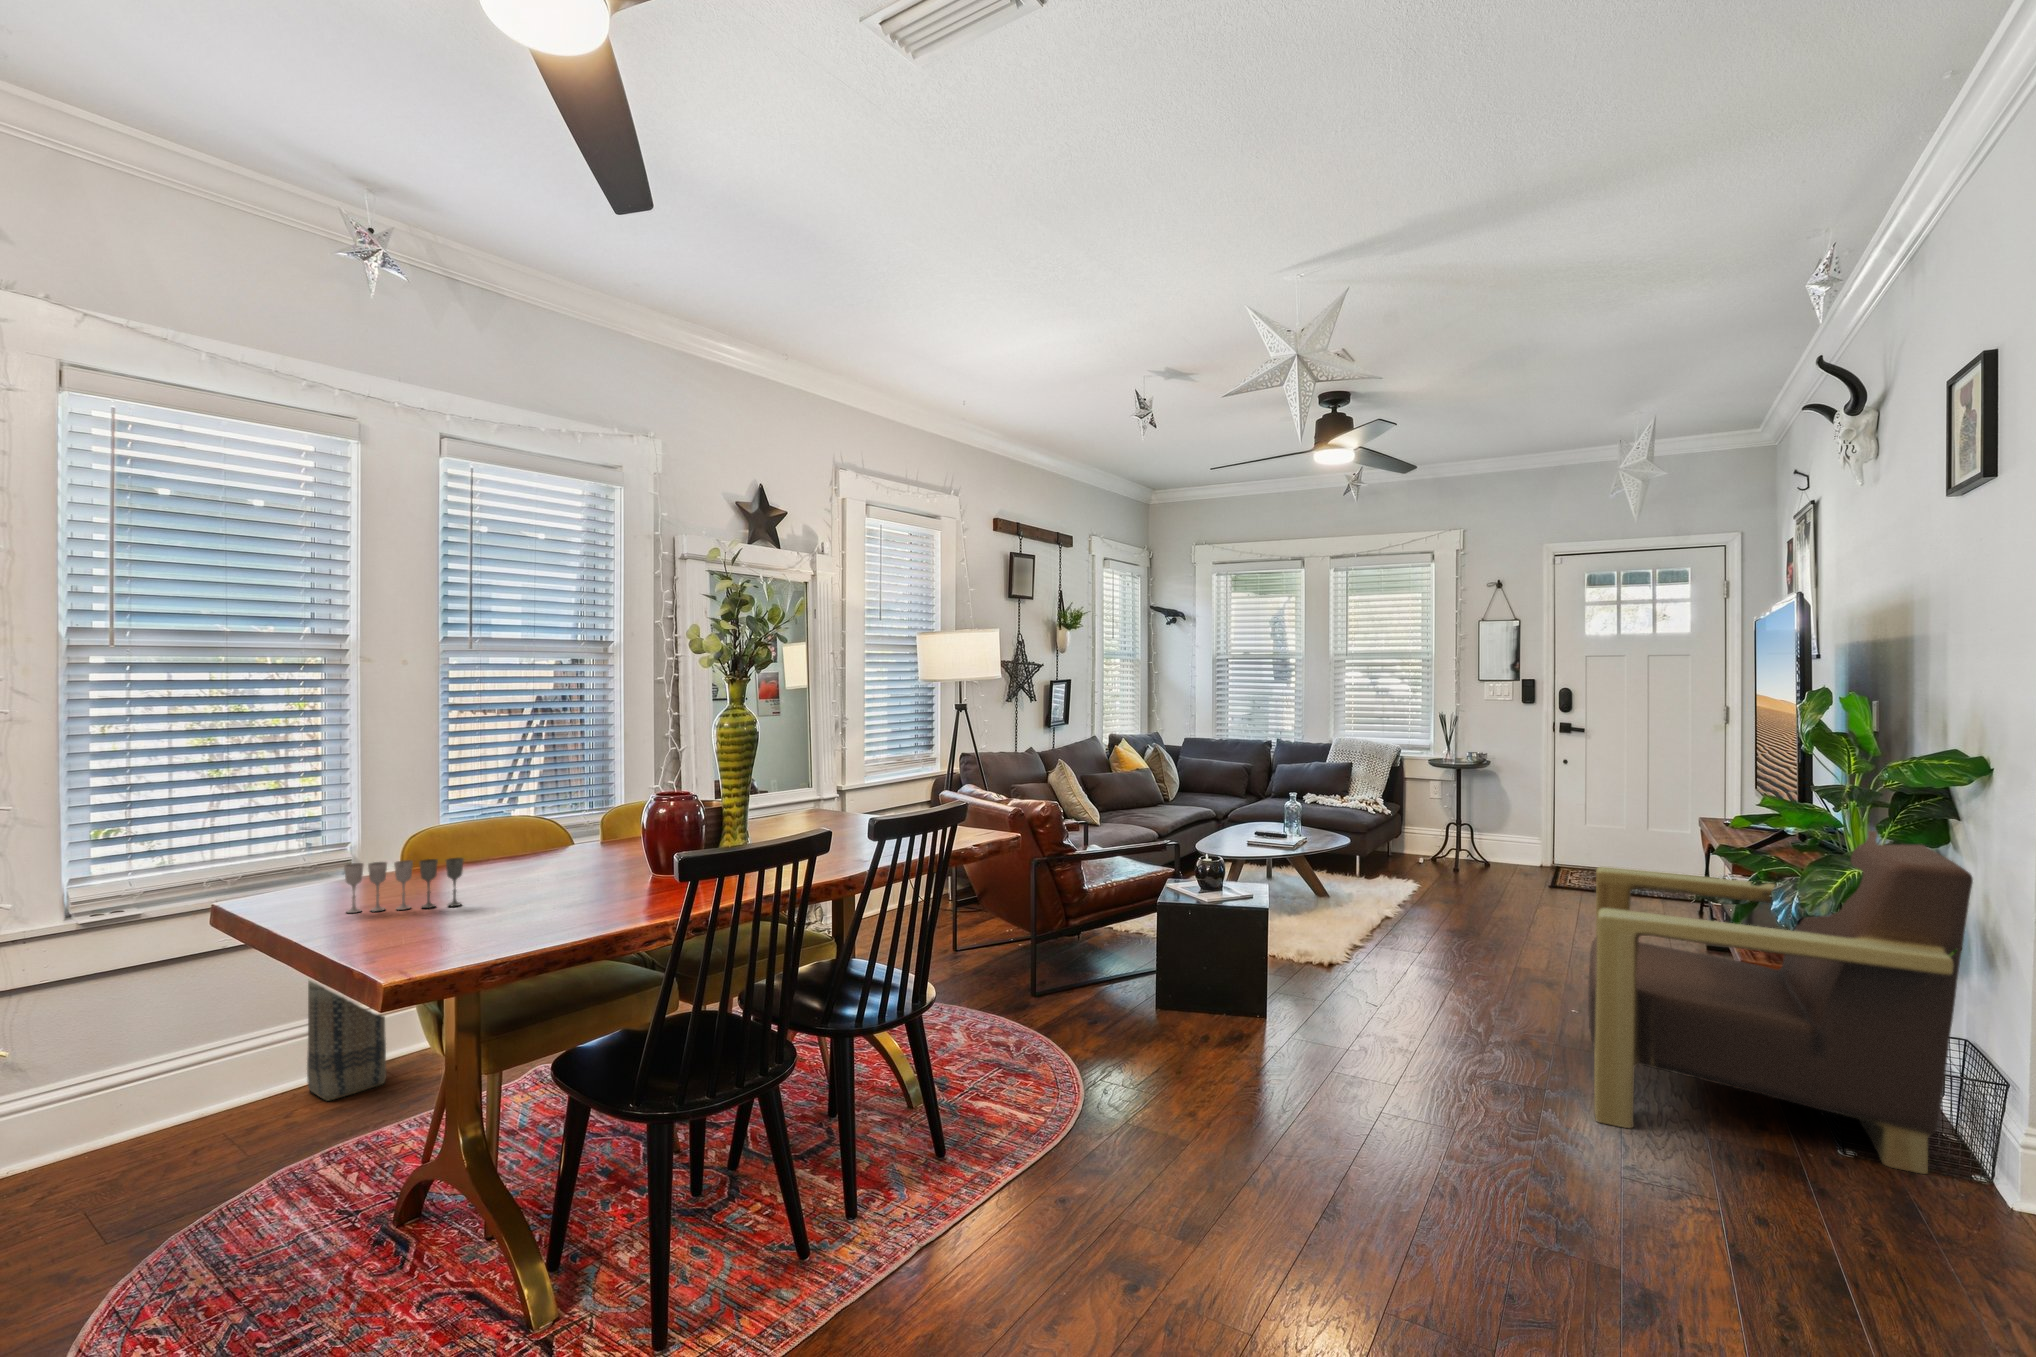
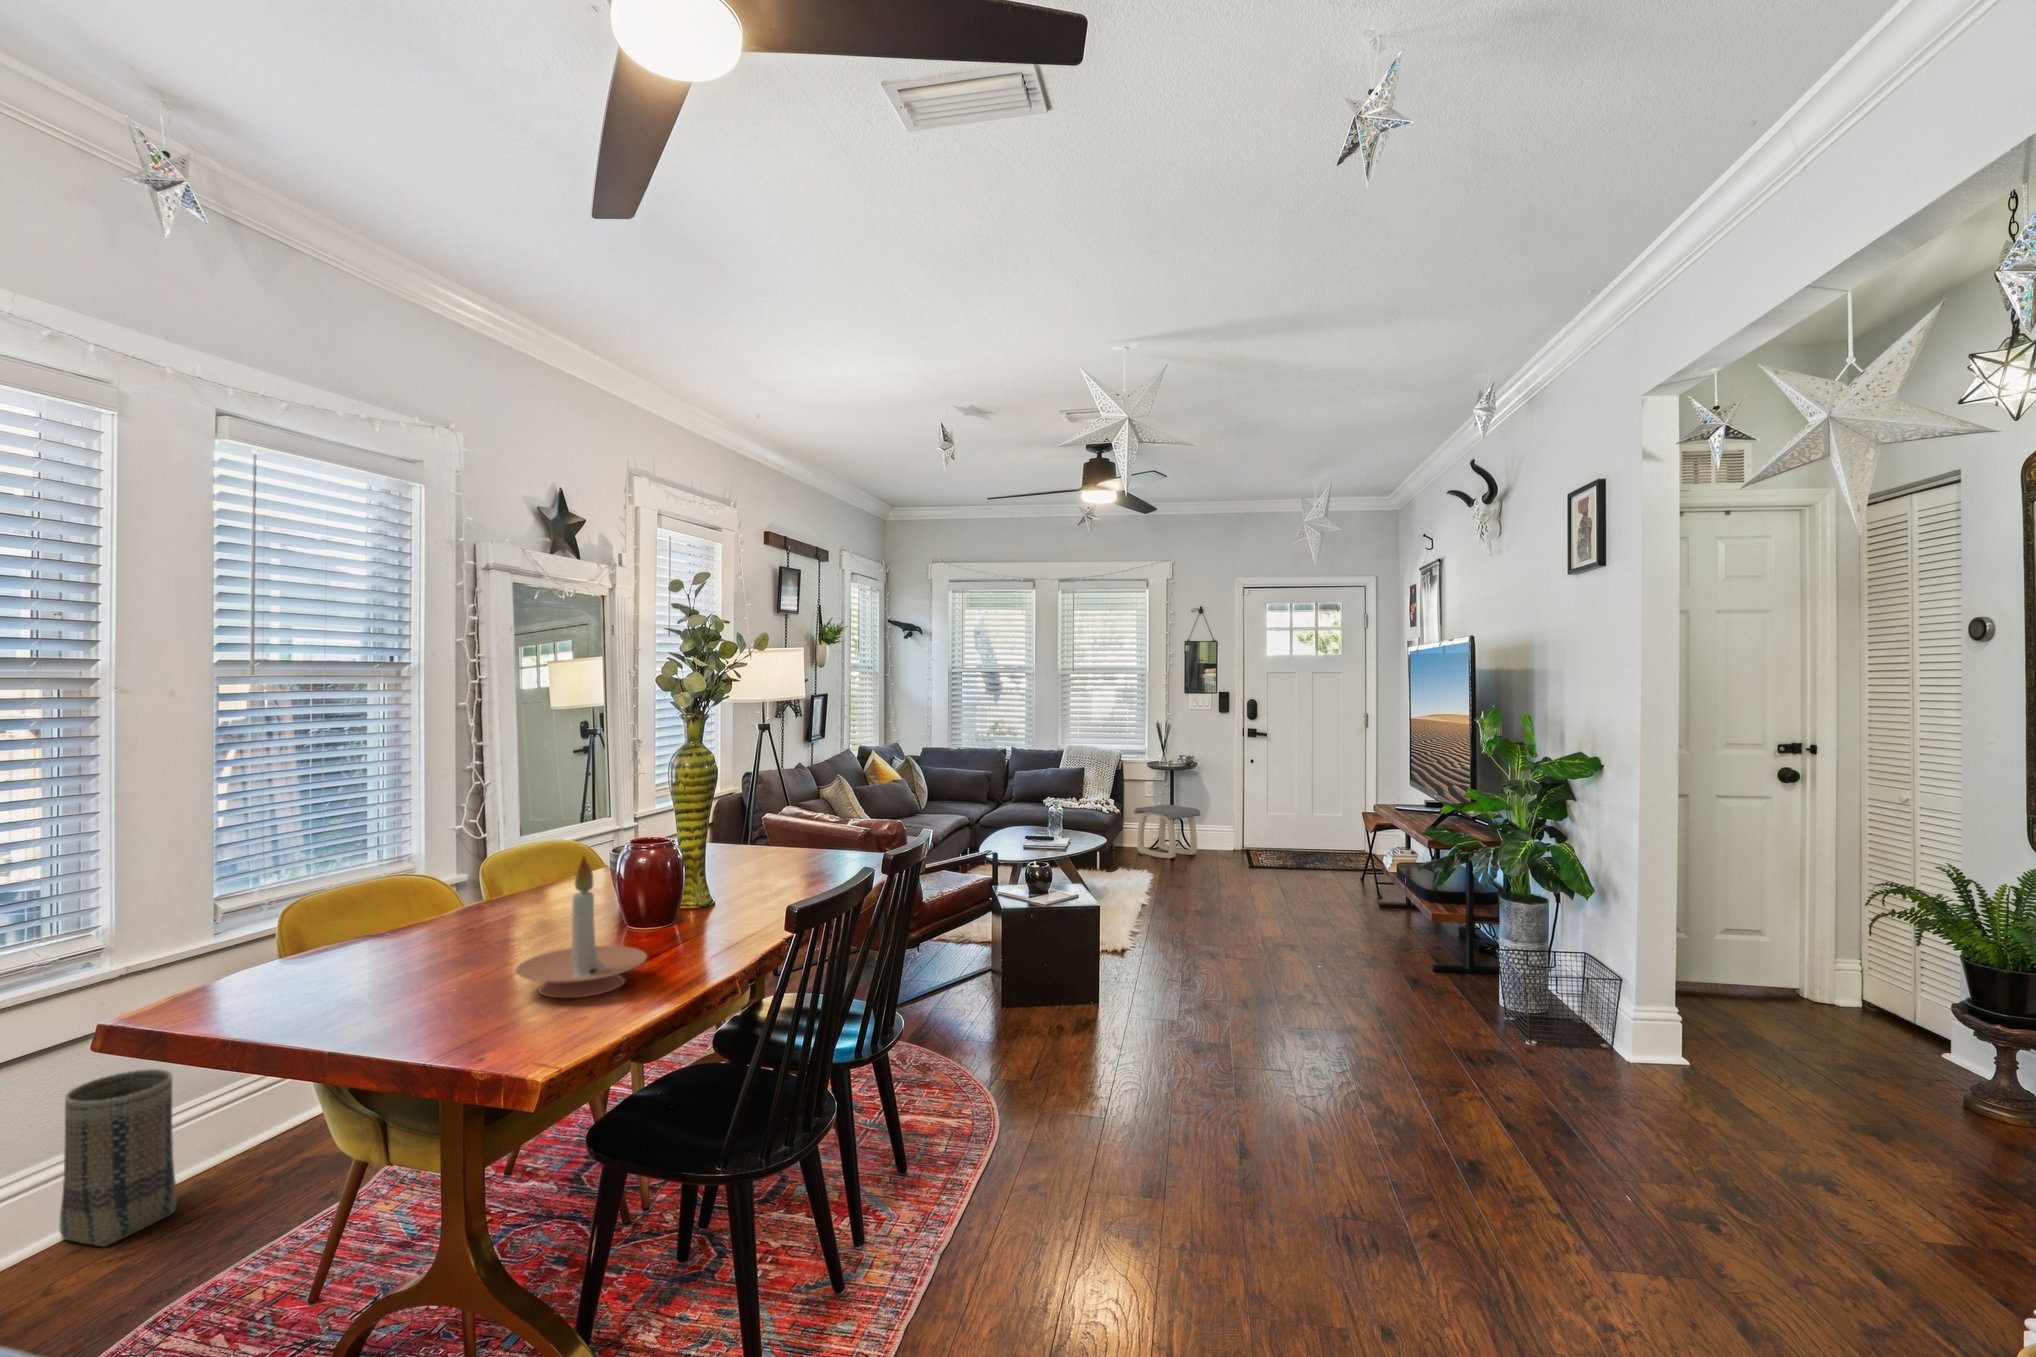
candle holder: none [475,795,600,926] -> present [515,857,647,998]
stool: none [1413,808,1495,870] -> present [1134,804,1200,858]
armchair: present [1588,830,1973,1174] -> none [1346,815,1616,1058]
wine glass: present [344,858,463,913] -> none [327,929,466,1006]

